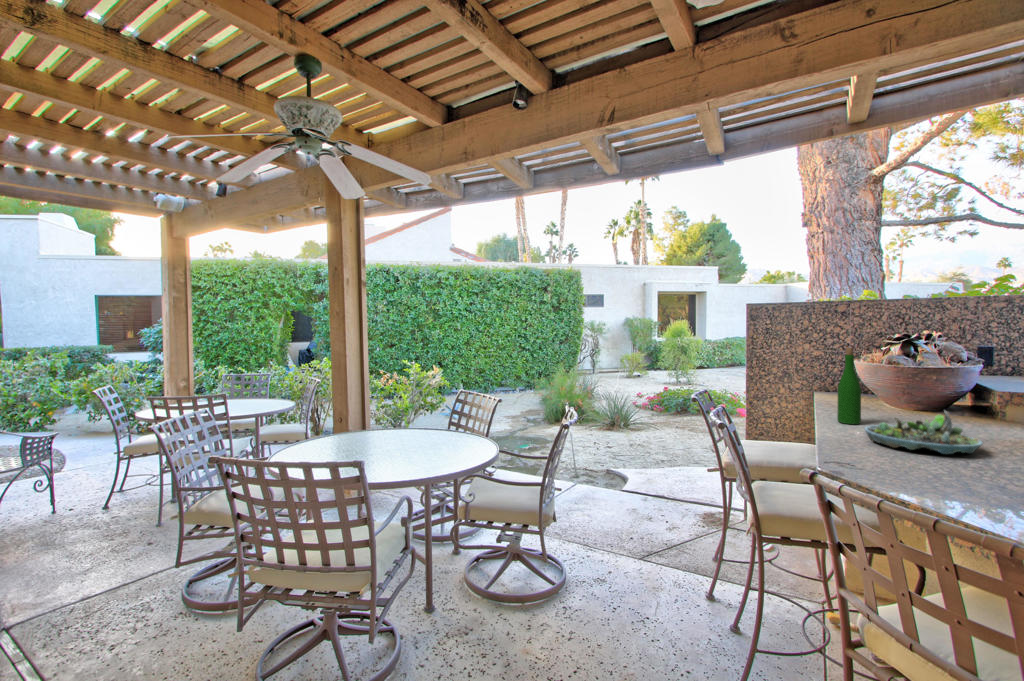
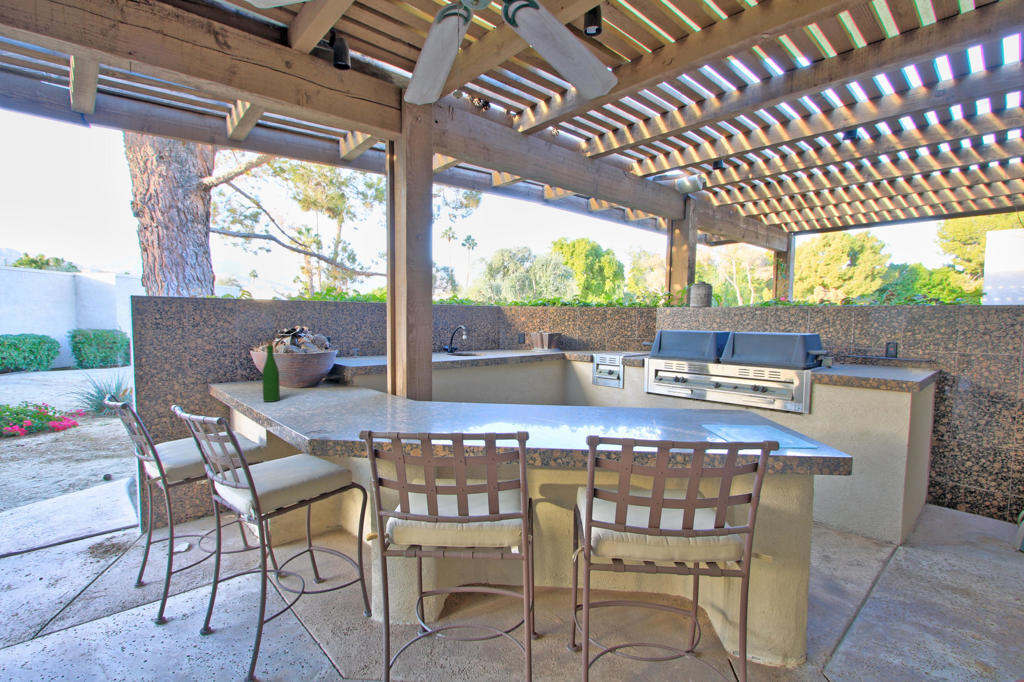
succulent planter: present [864,411,983,454] -> none [298,378,362,409]

